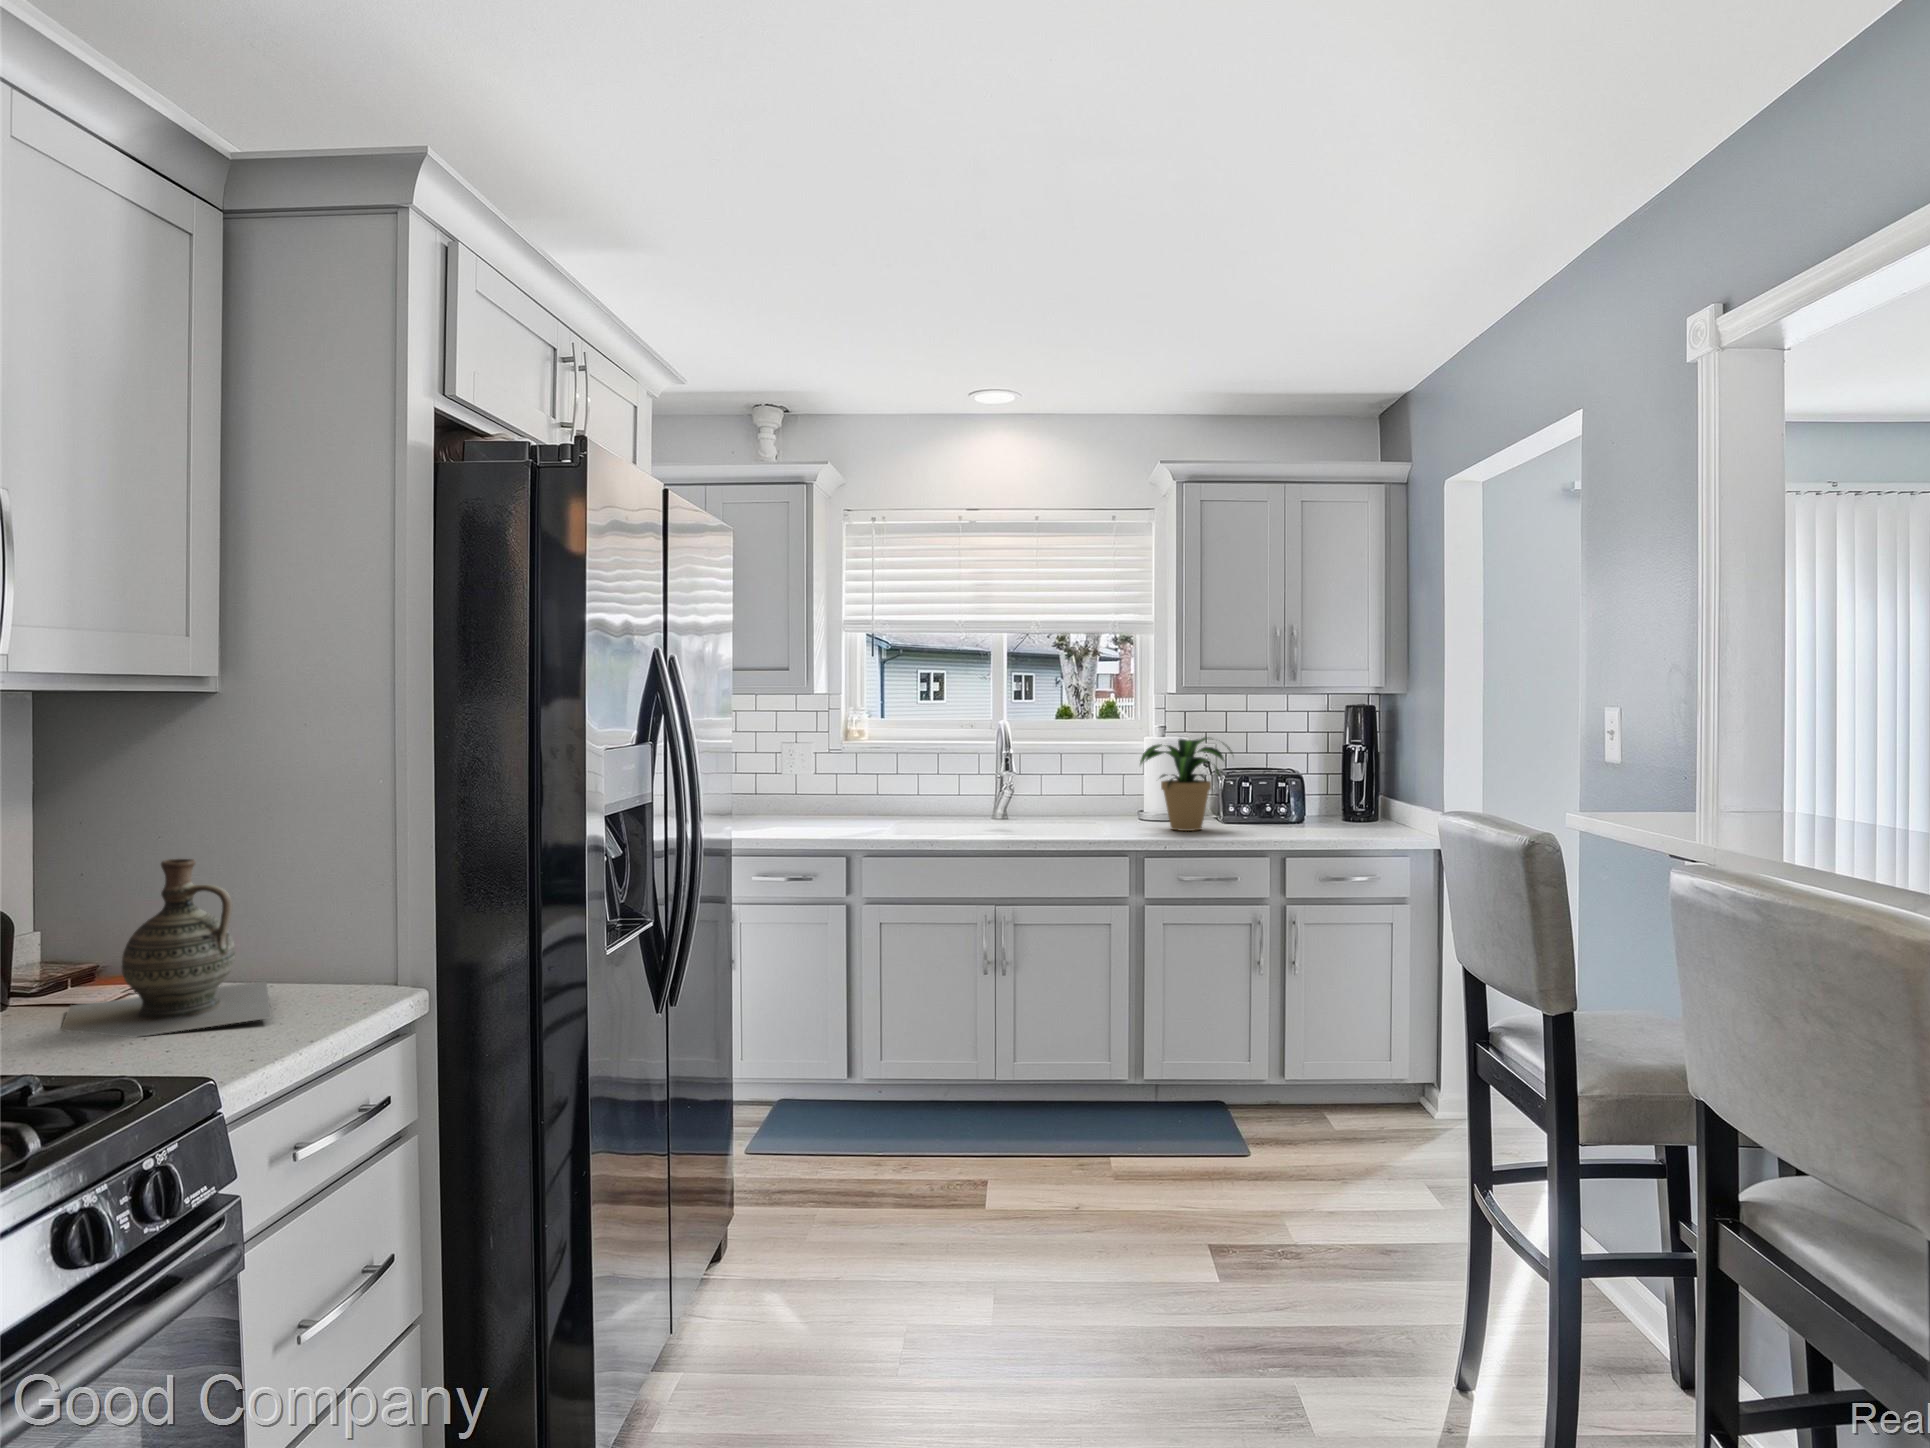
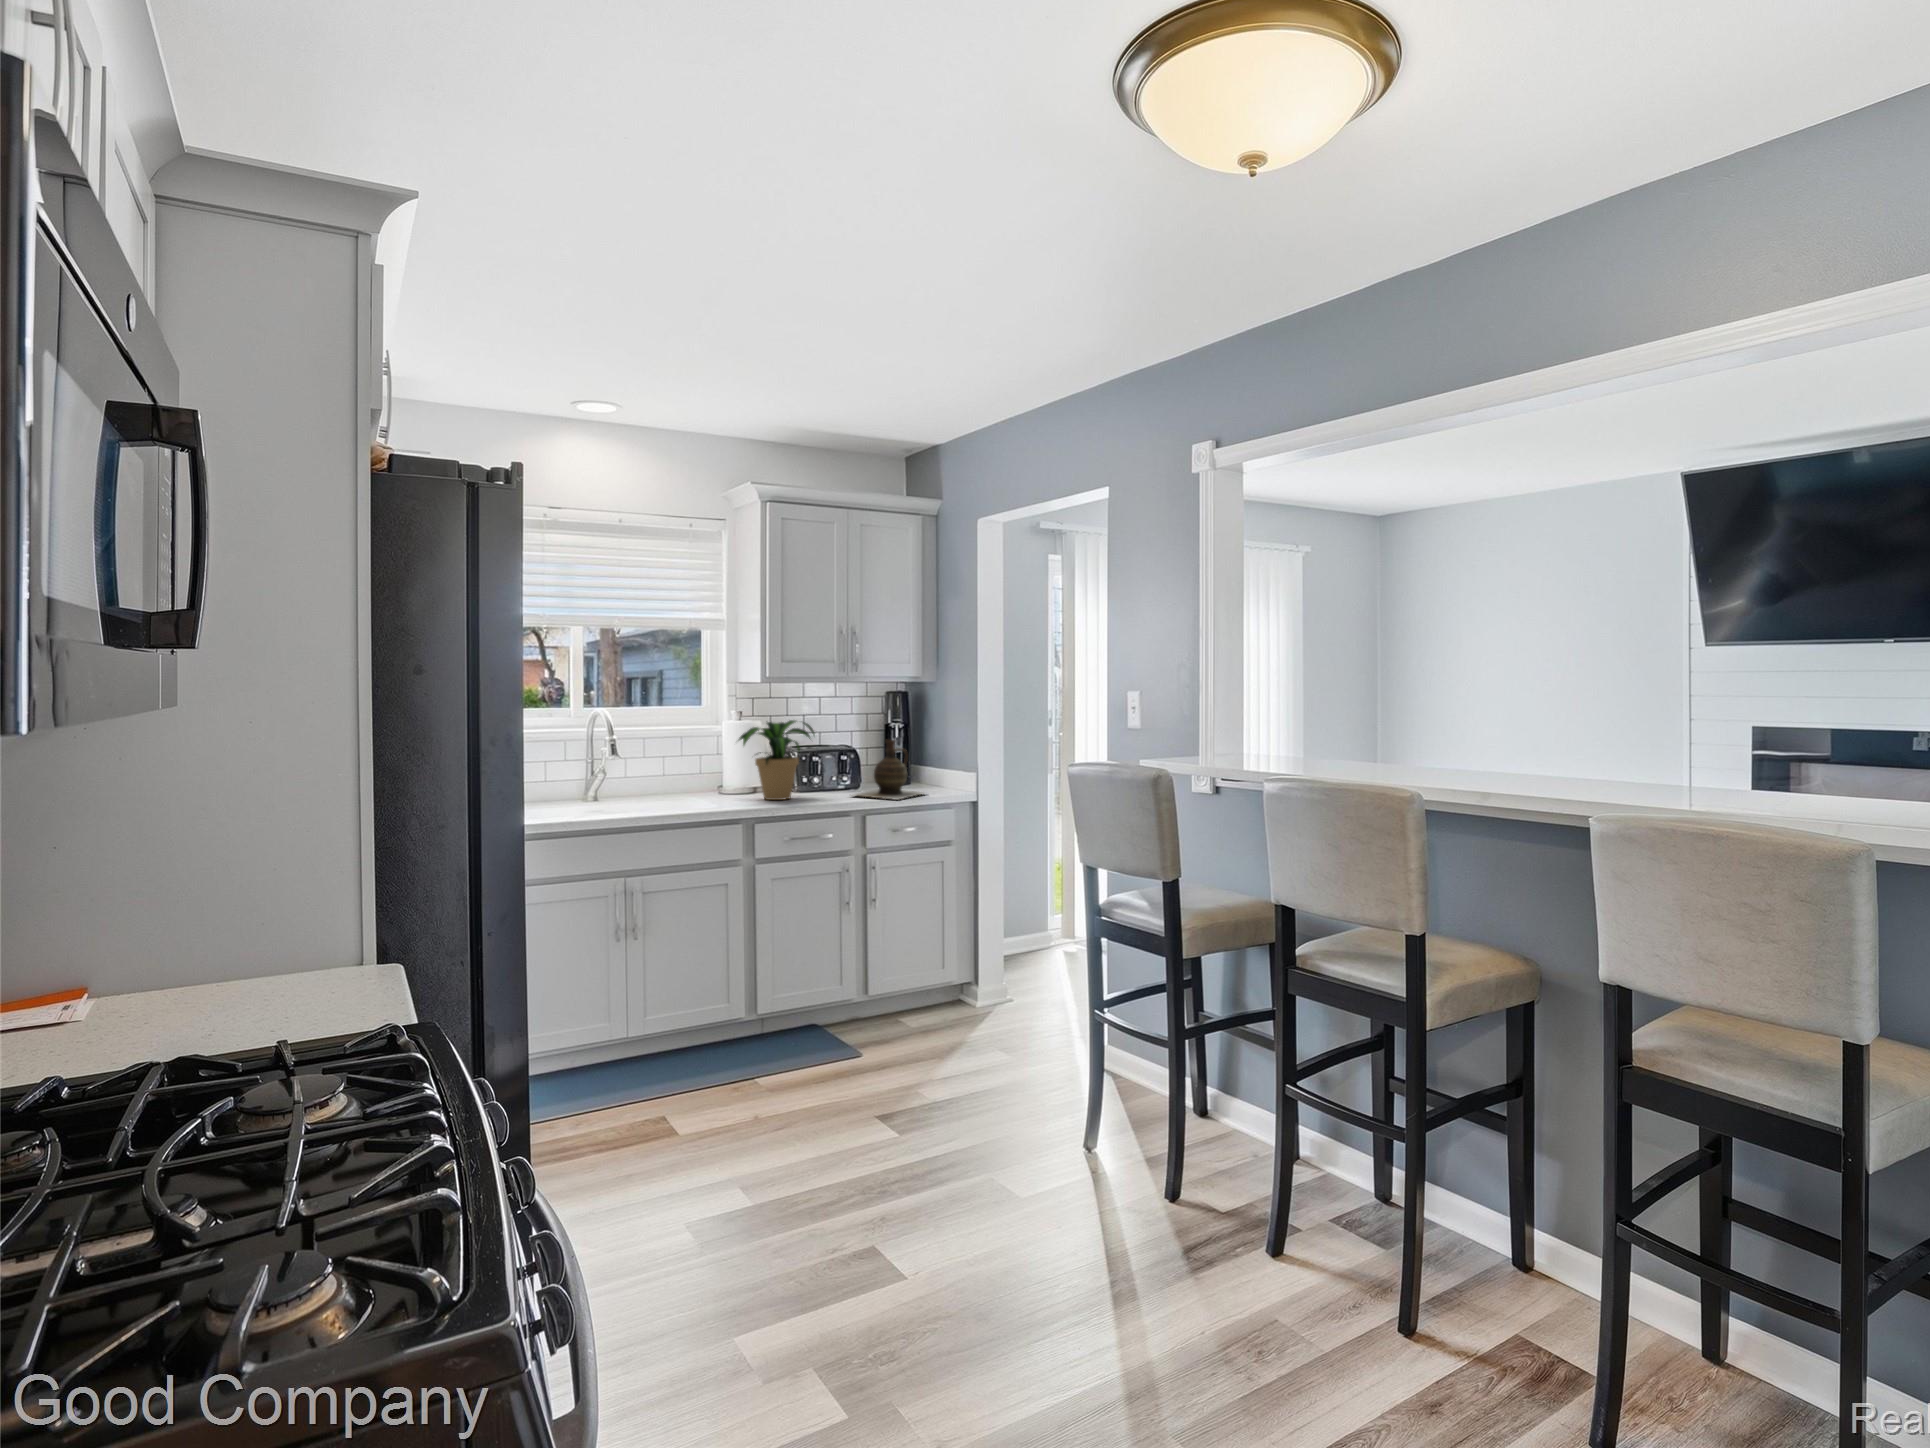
ceramic jug: present [61,859,271,1038] -> present [854,740,923,800]

